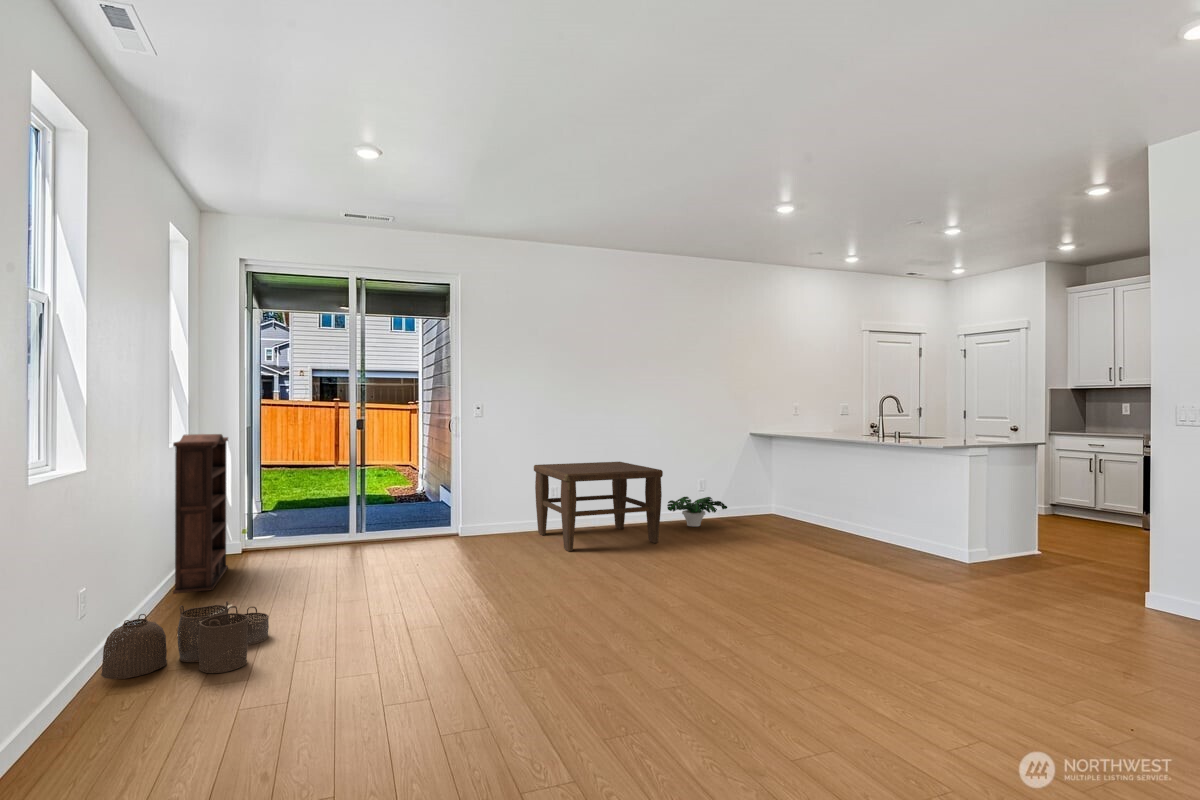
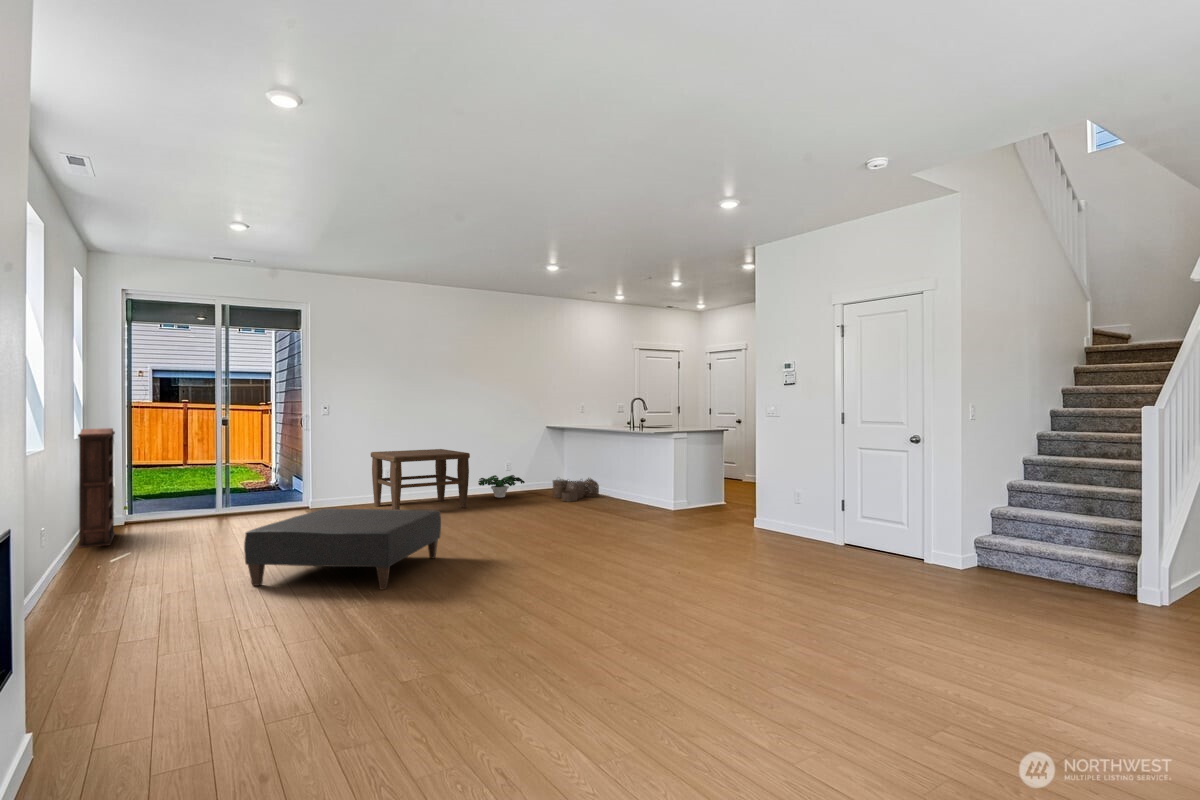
ottoman: none [359,563,661,748] -> present [244,509,441,589]
woven basket: present [101,601,269,679] -> present [553,478,599,502]

